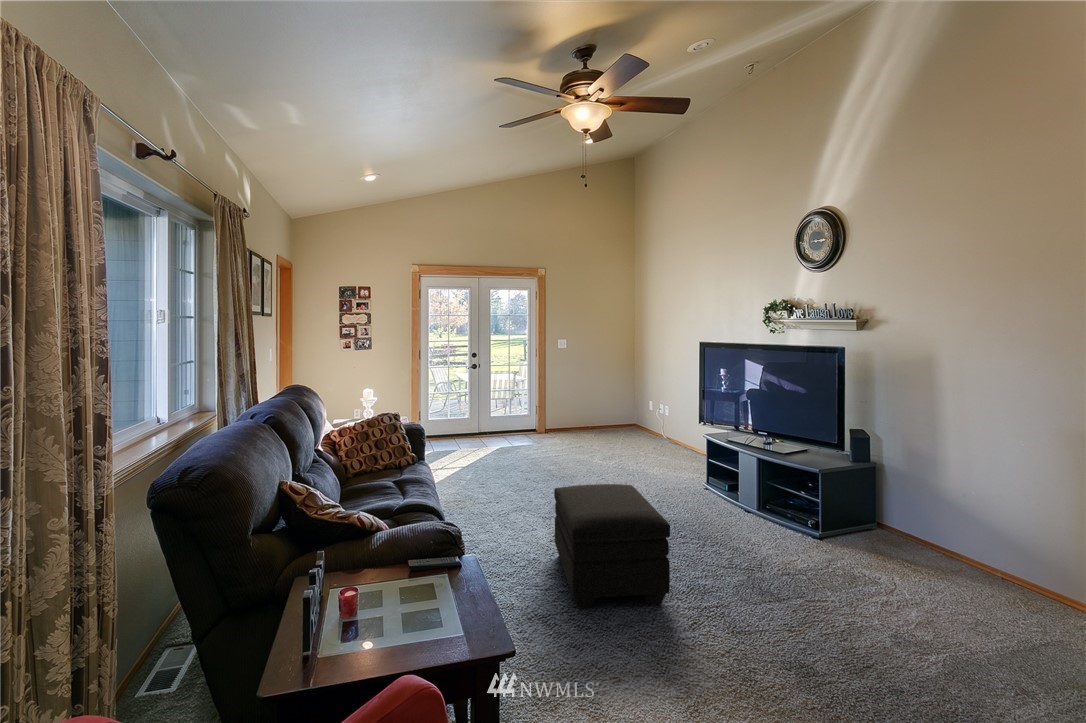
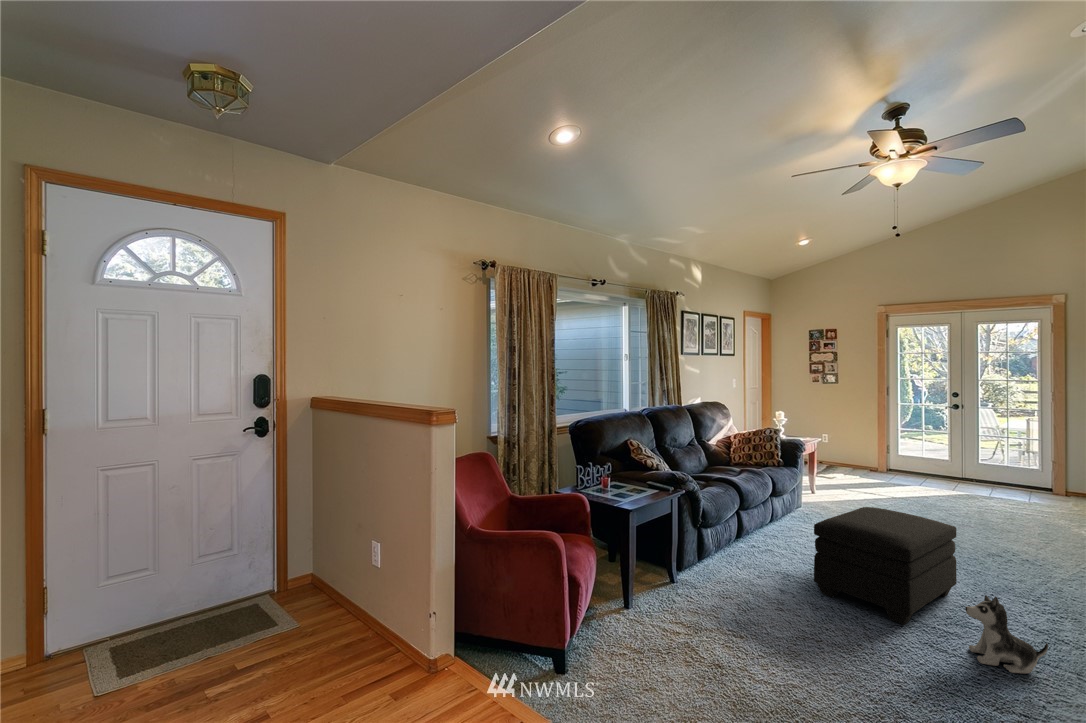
plush toy: none [708,543,751,609] -> present [966,595,1048,674]

